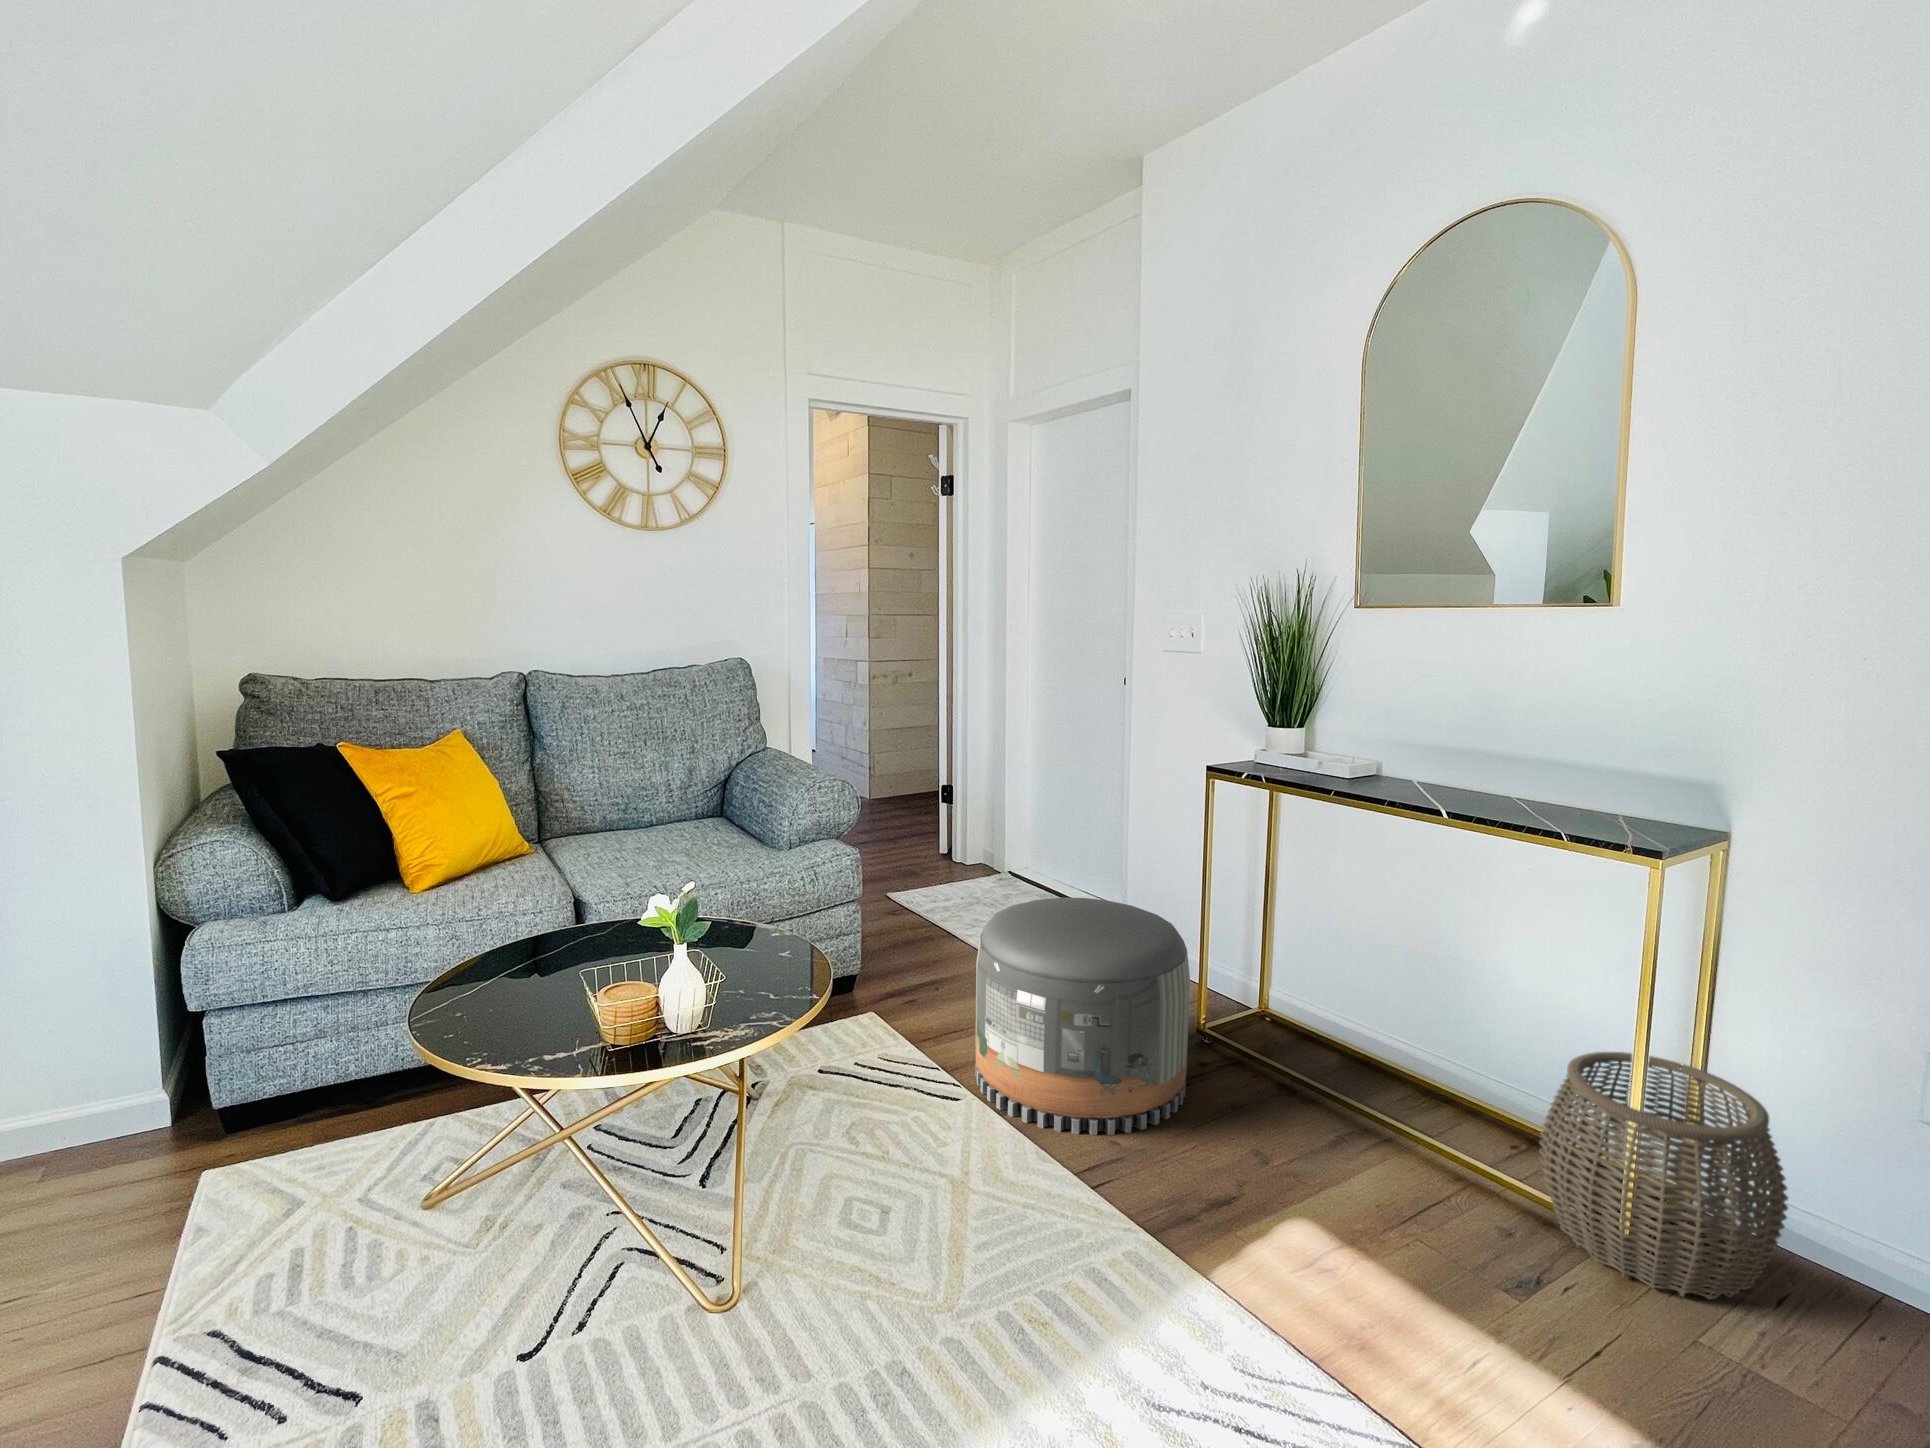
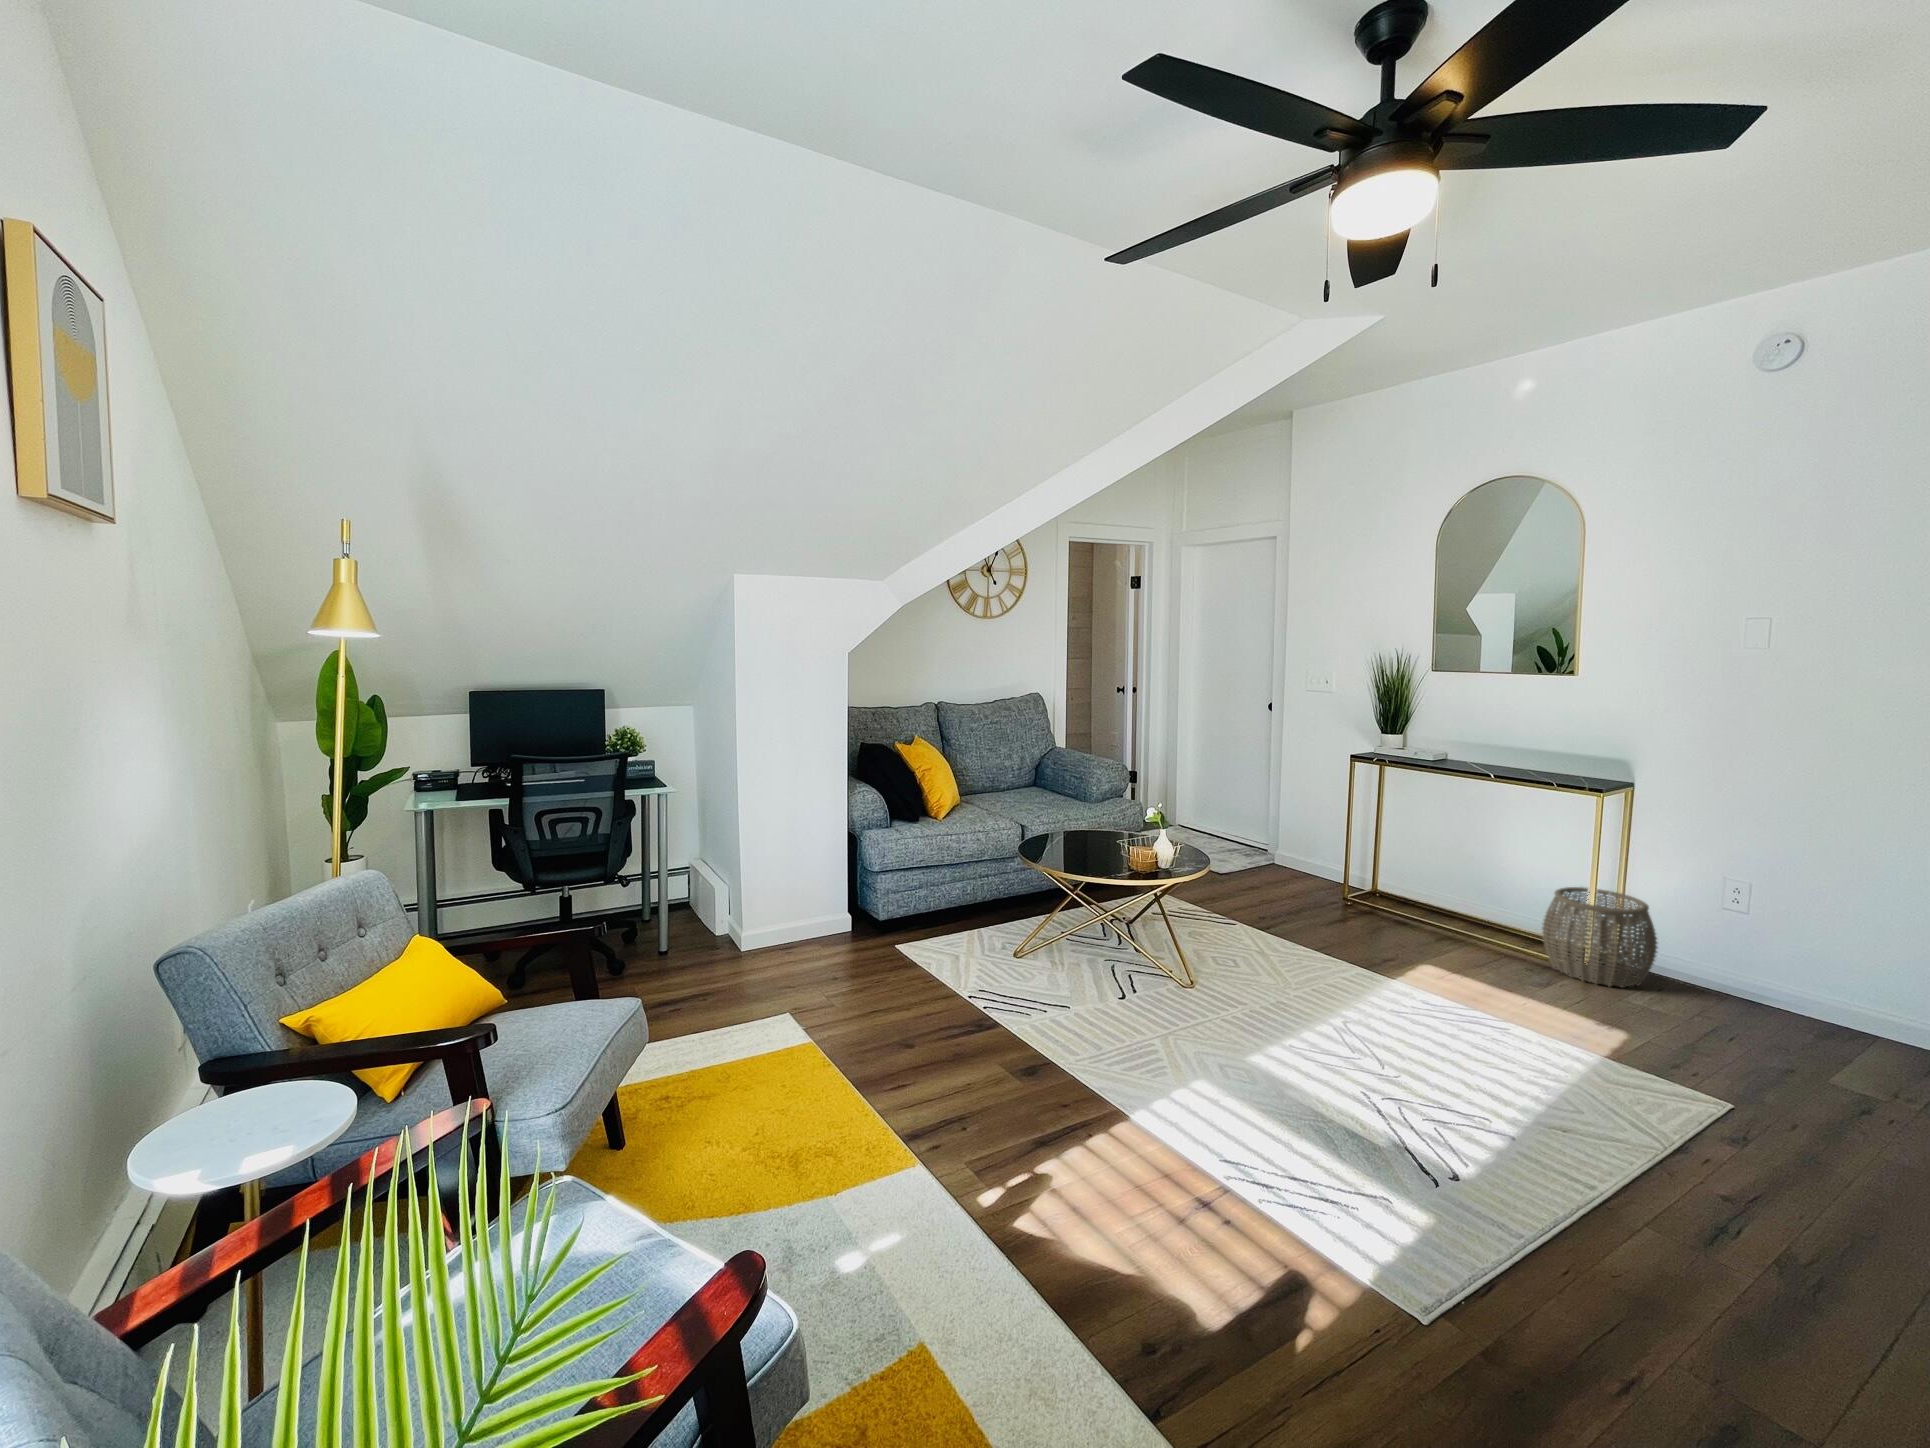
pouf: present [975,898,1190,1135] -> none [1232,825,1352,937]

